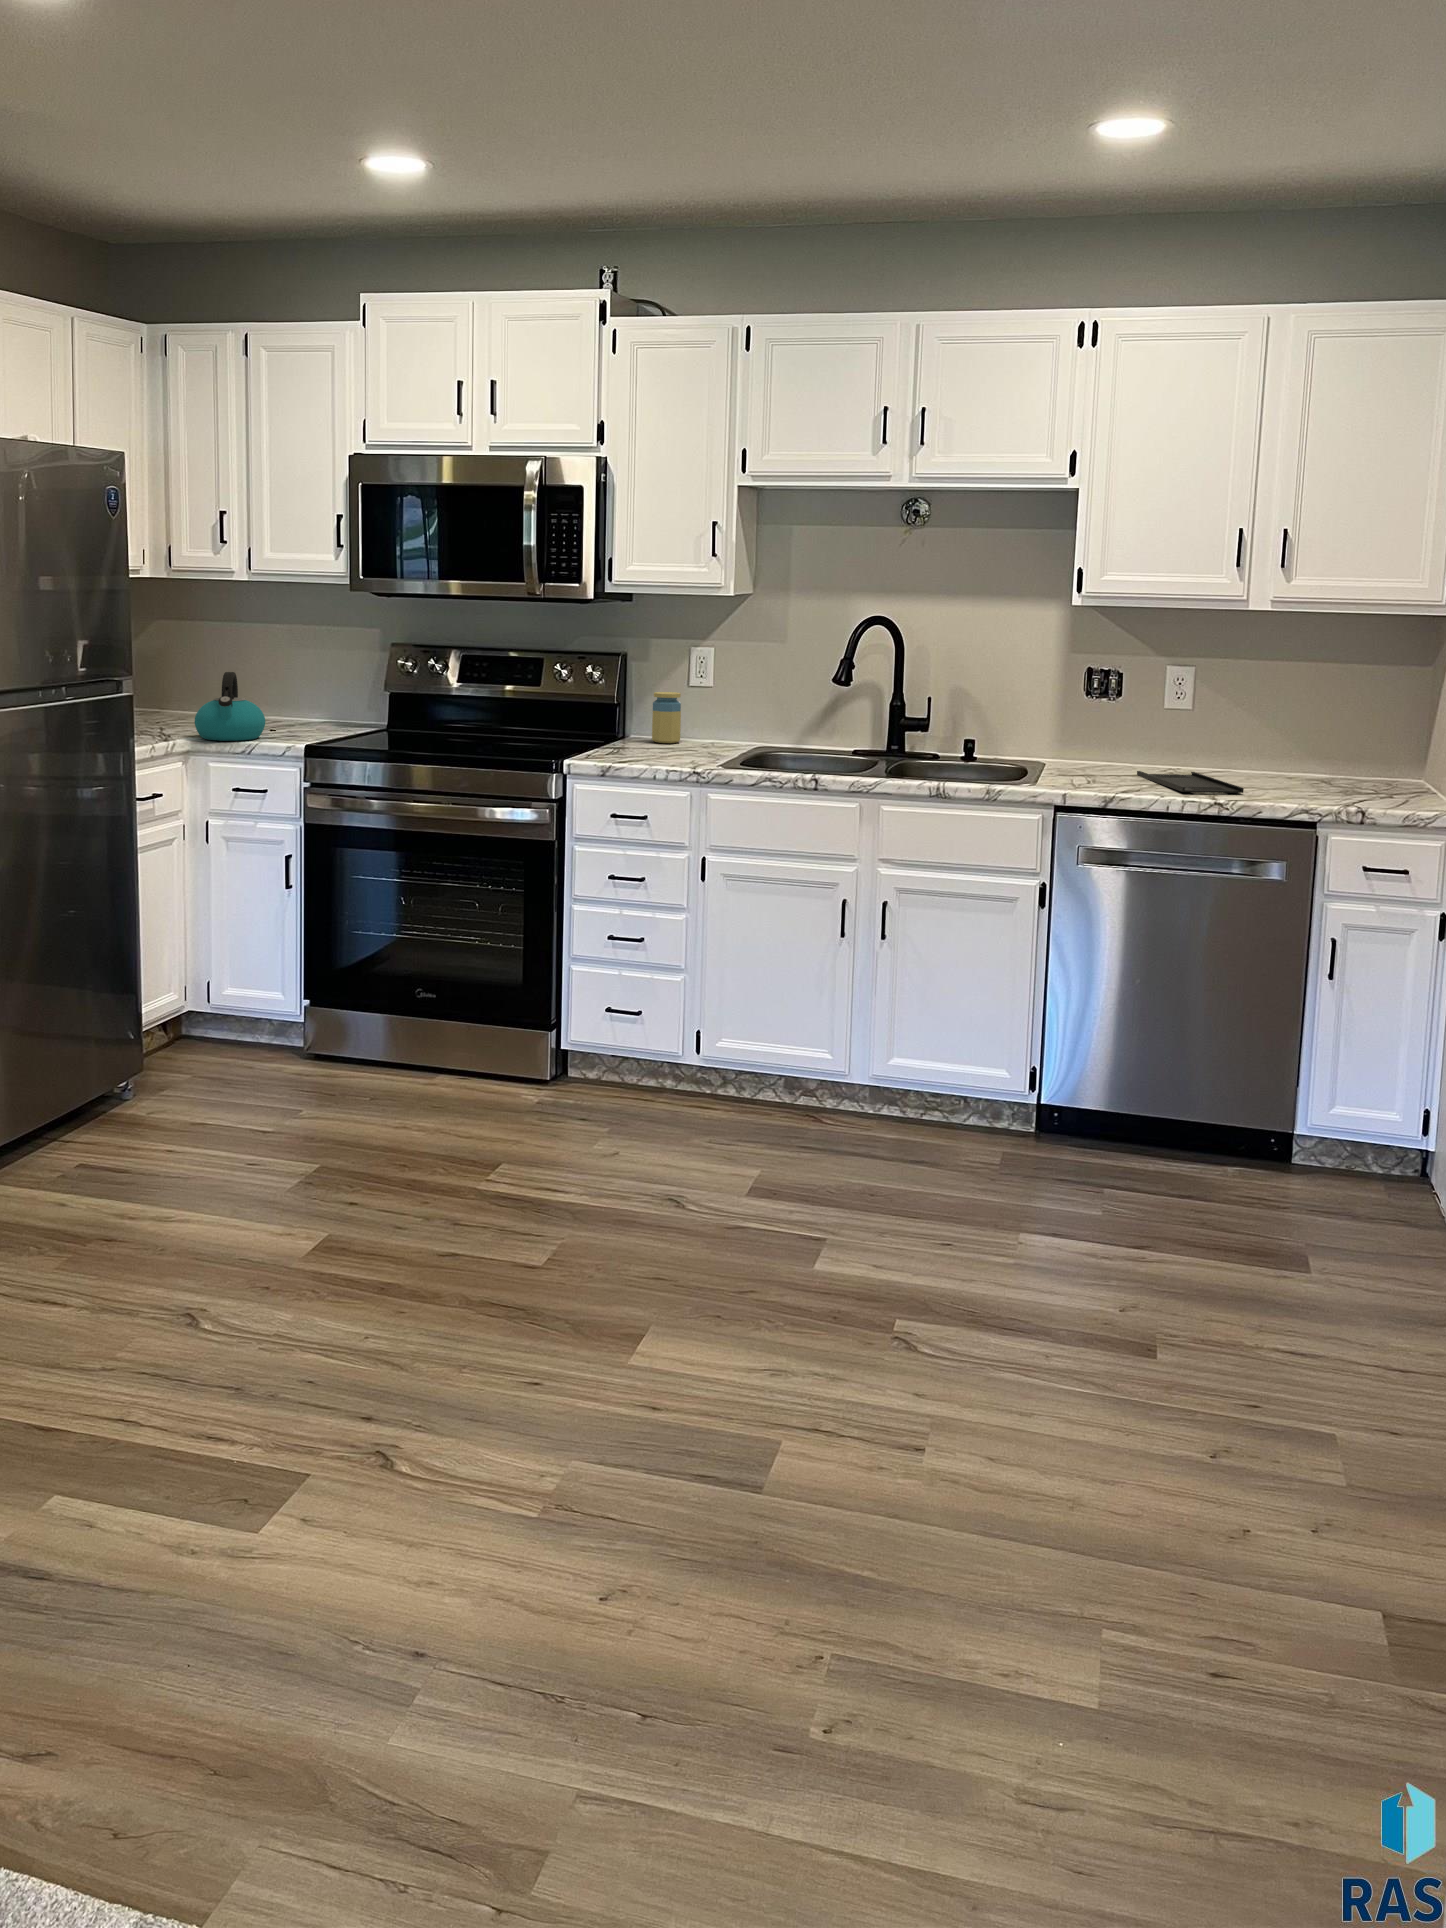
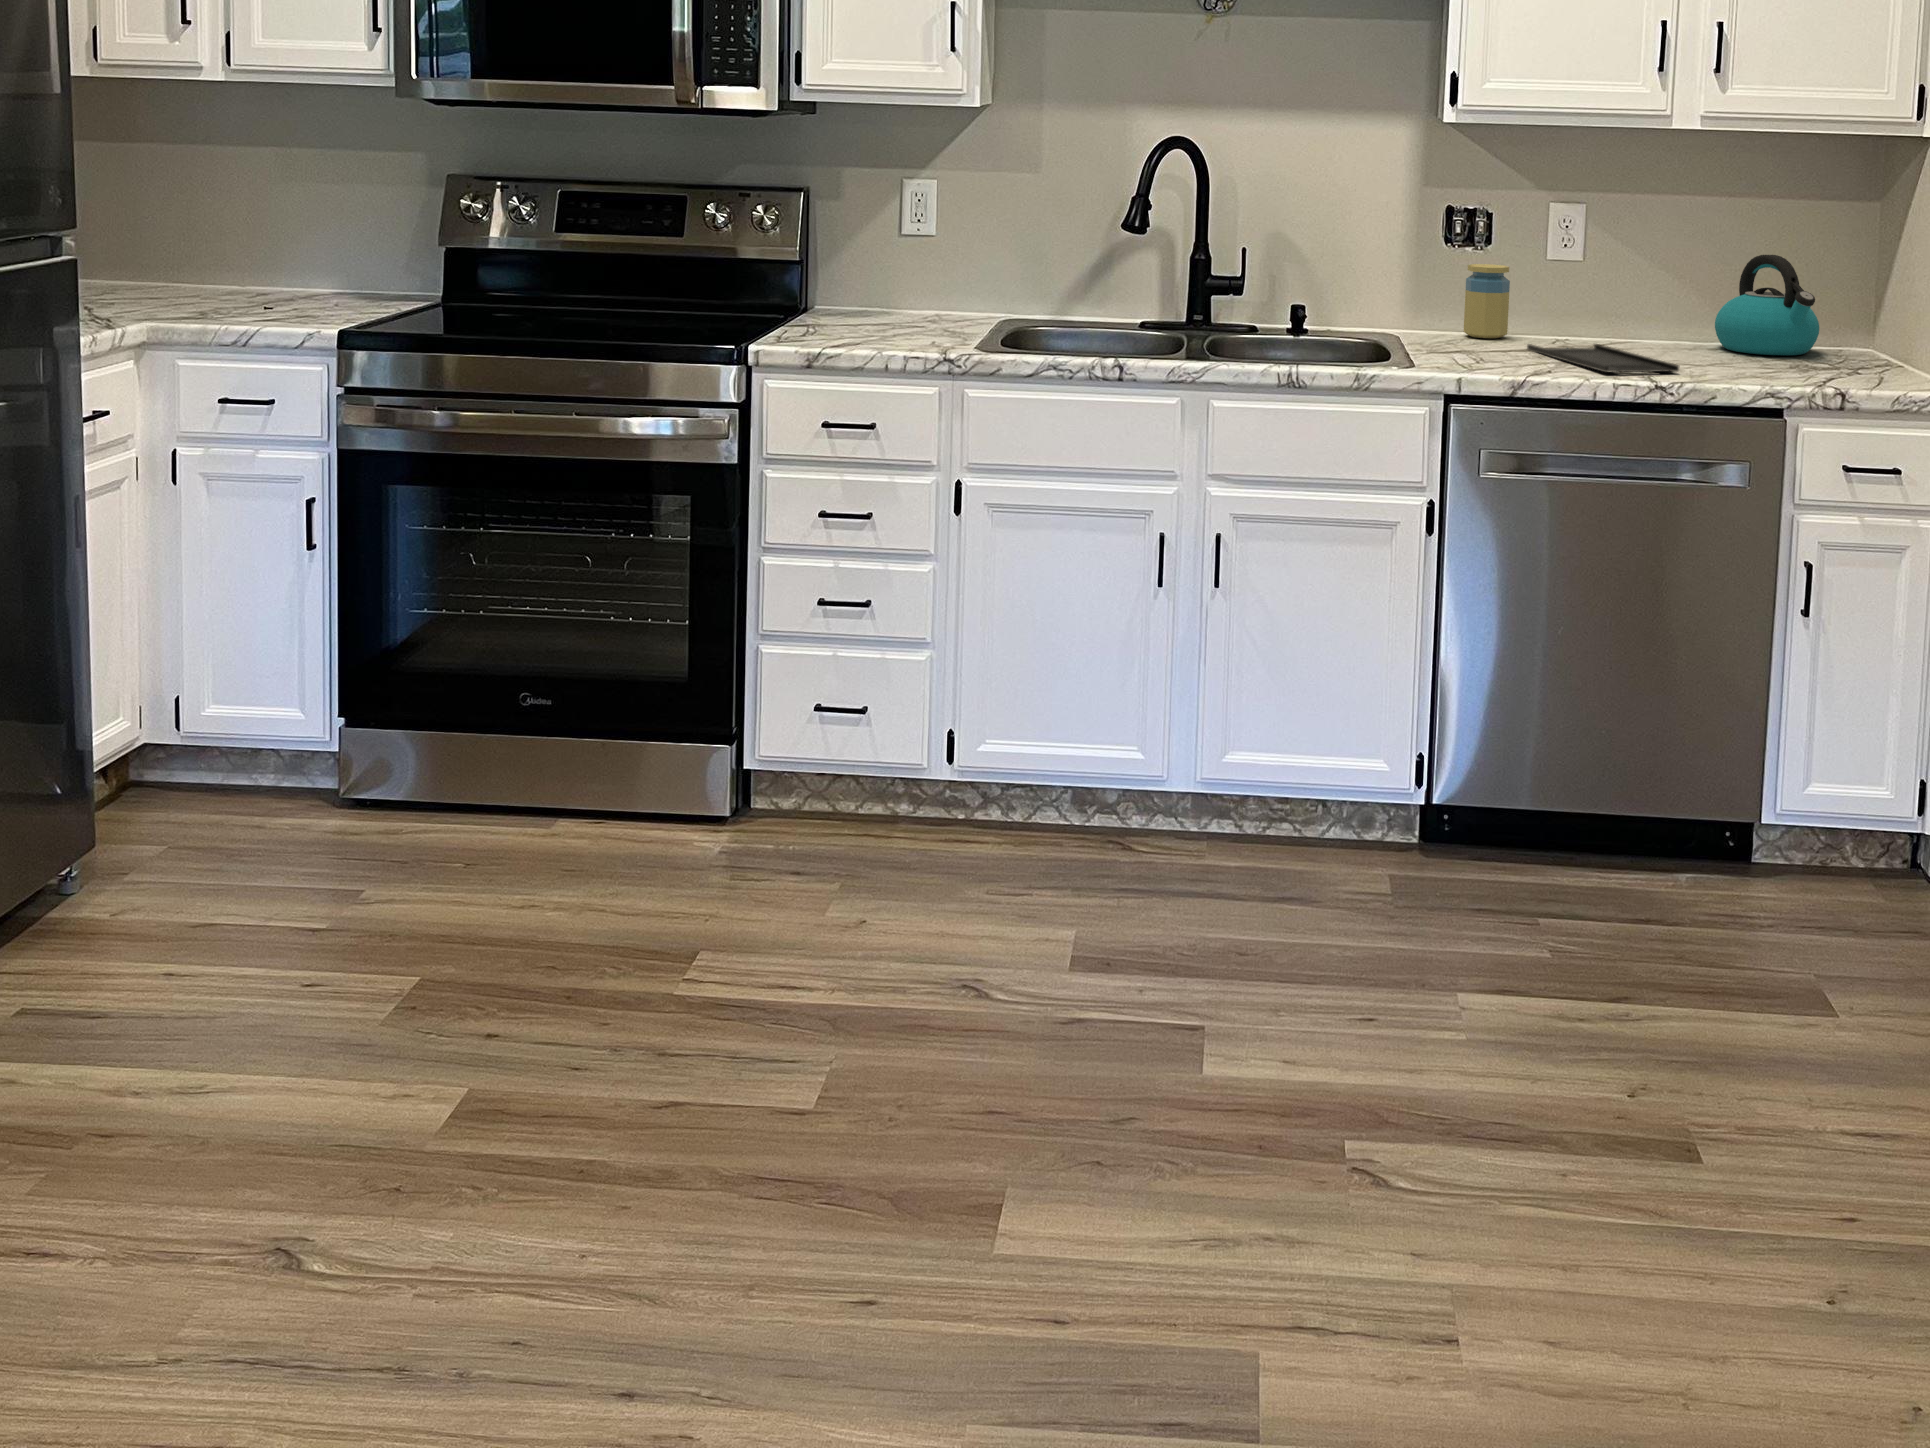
kettle: present [195,672,265,741] -> present [1715,255,1819,355]
jar: present [652,692,681,743] -> present [1464,264,1510,338]

